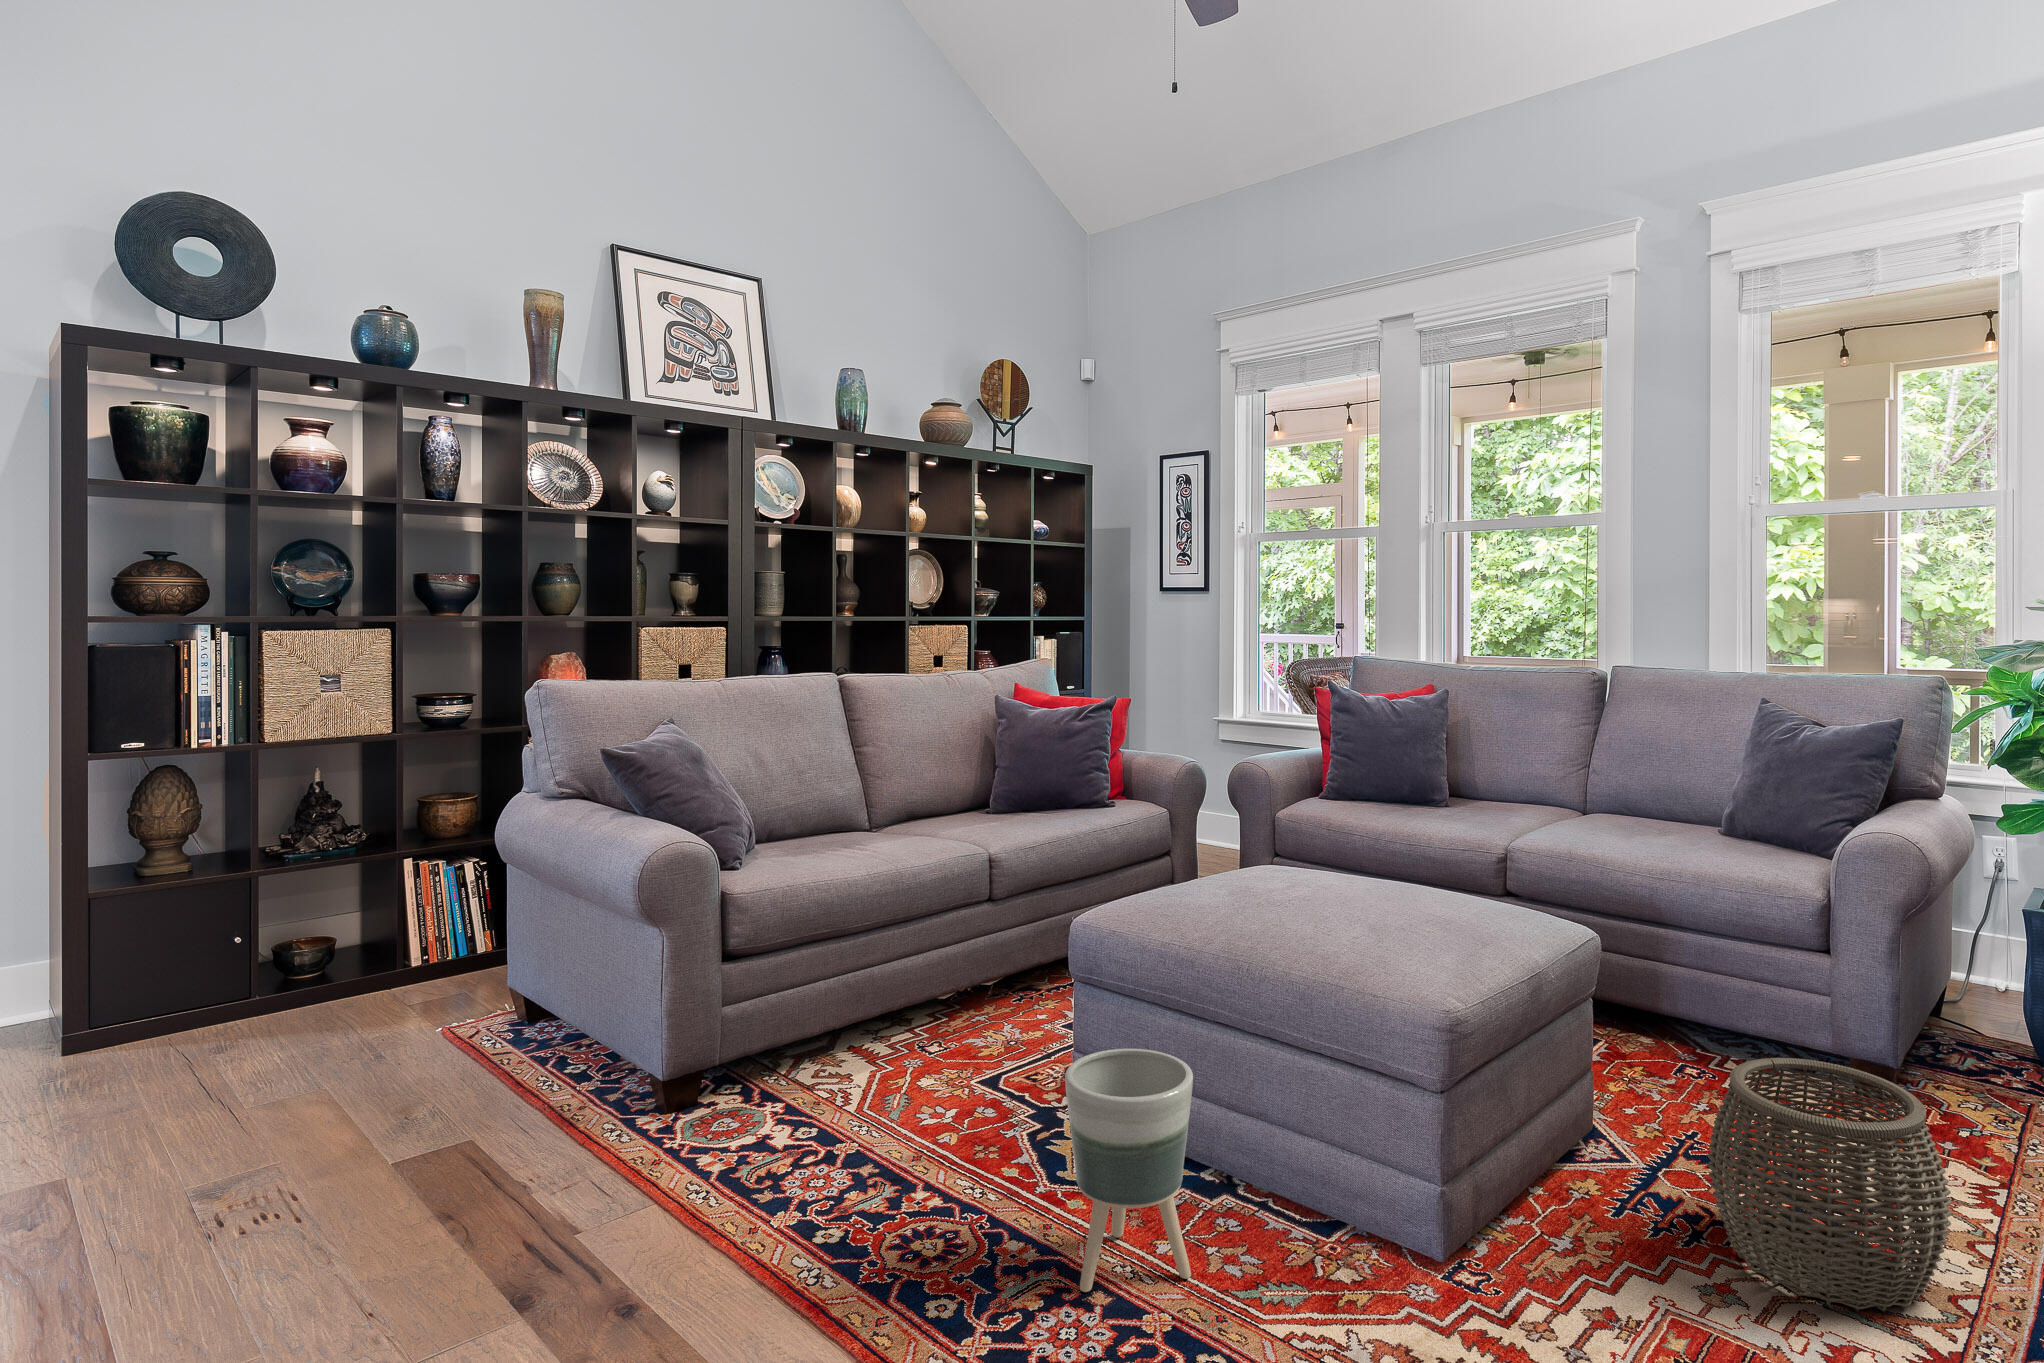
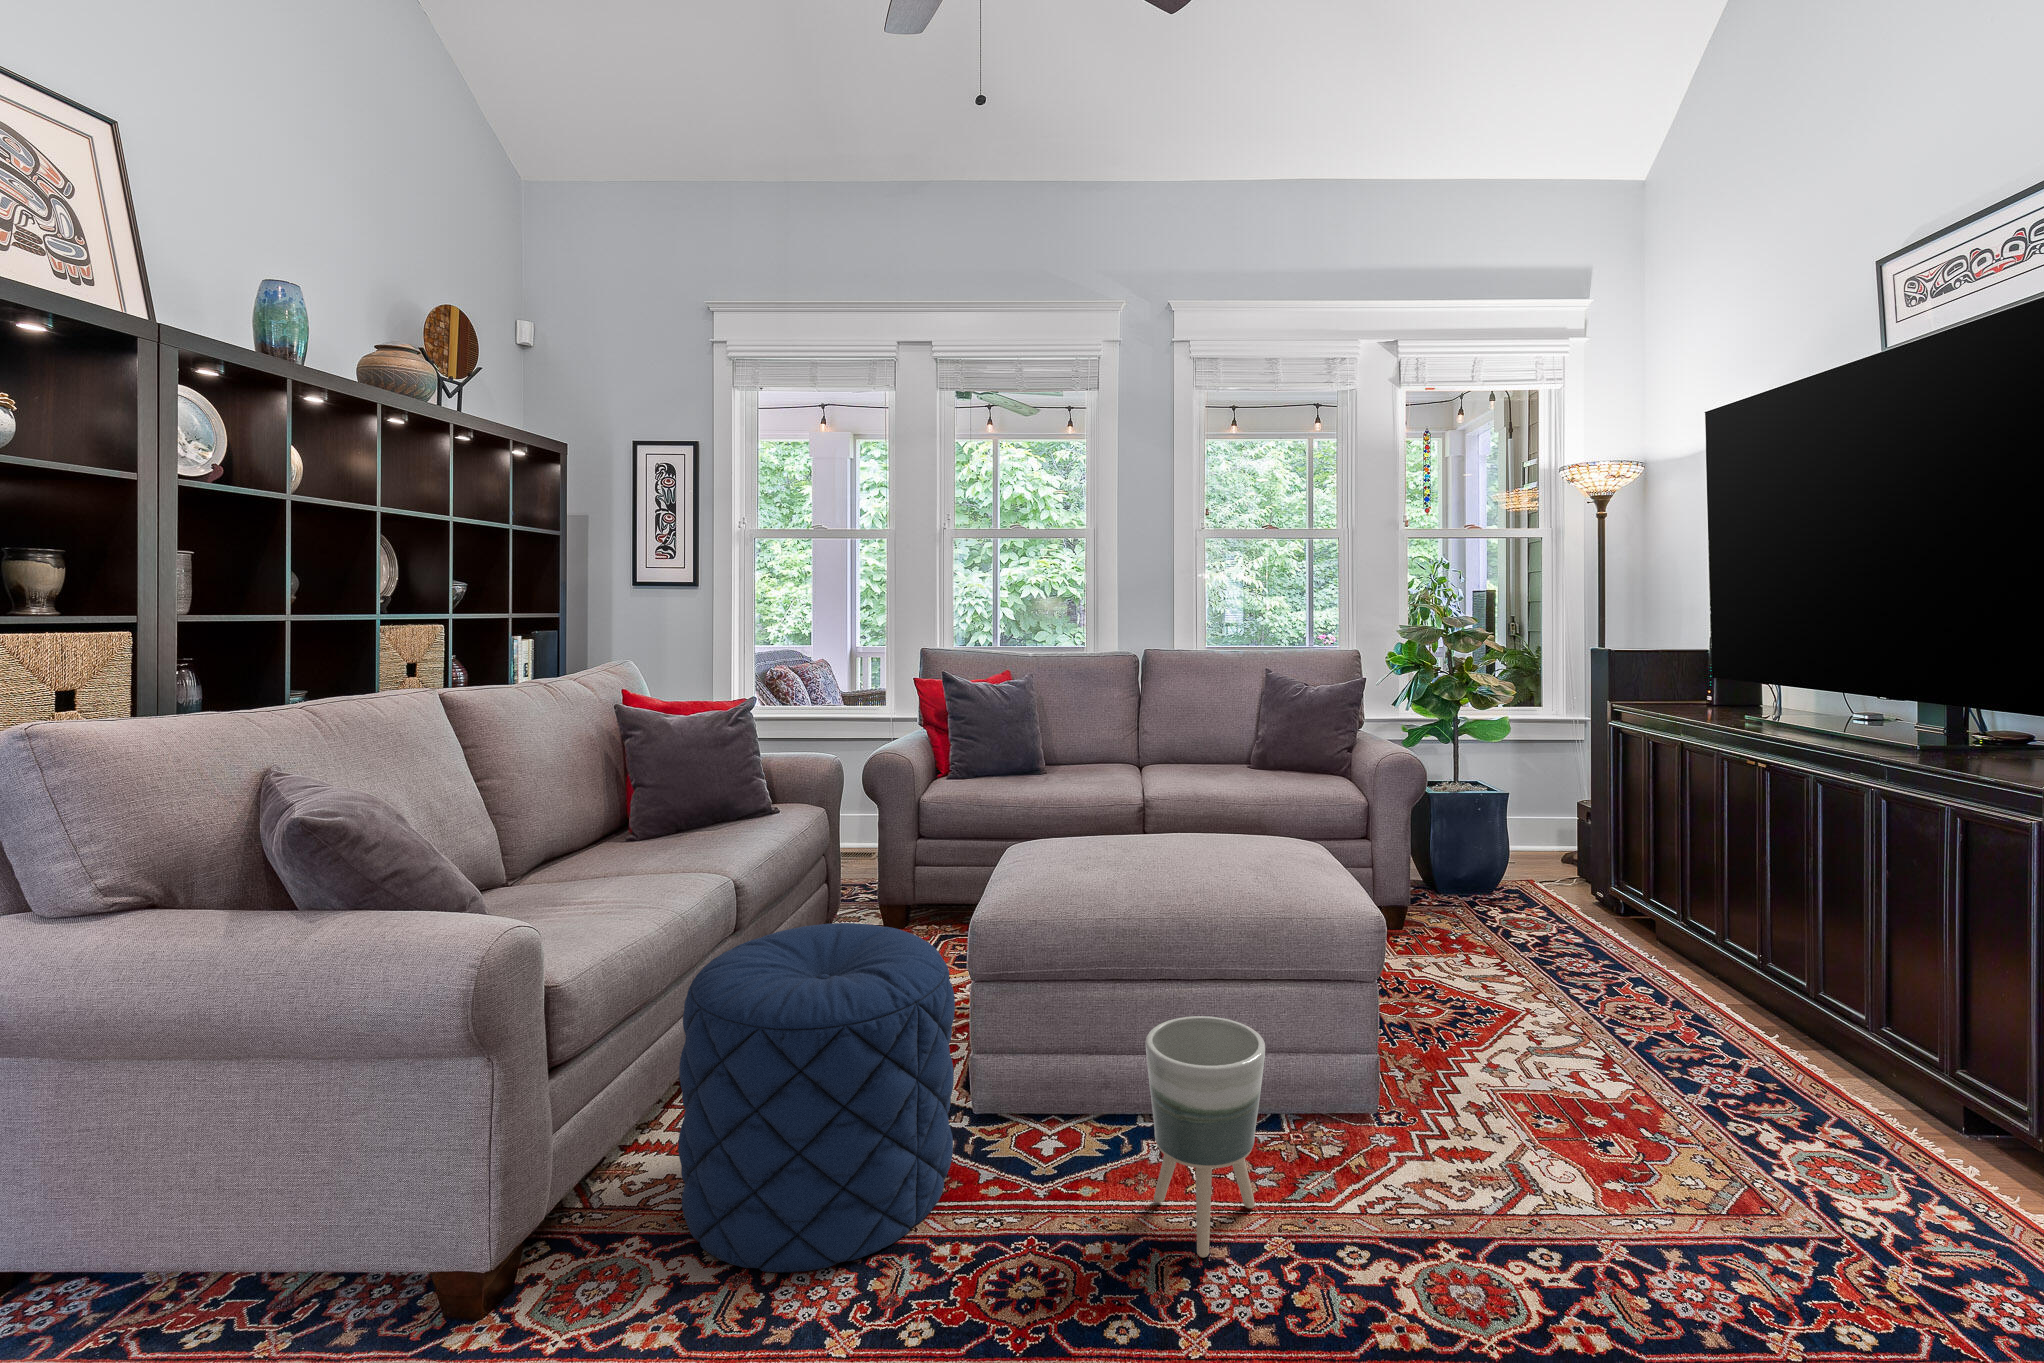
pouf: none [791,893,1025,1175] -> present [678,923,955,1273]
woven basket: present [1708,1058,1952,1311] -> none [1440,903,1586,1055]

